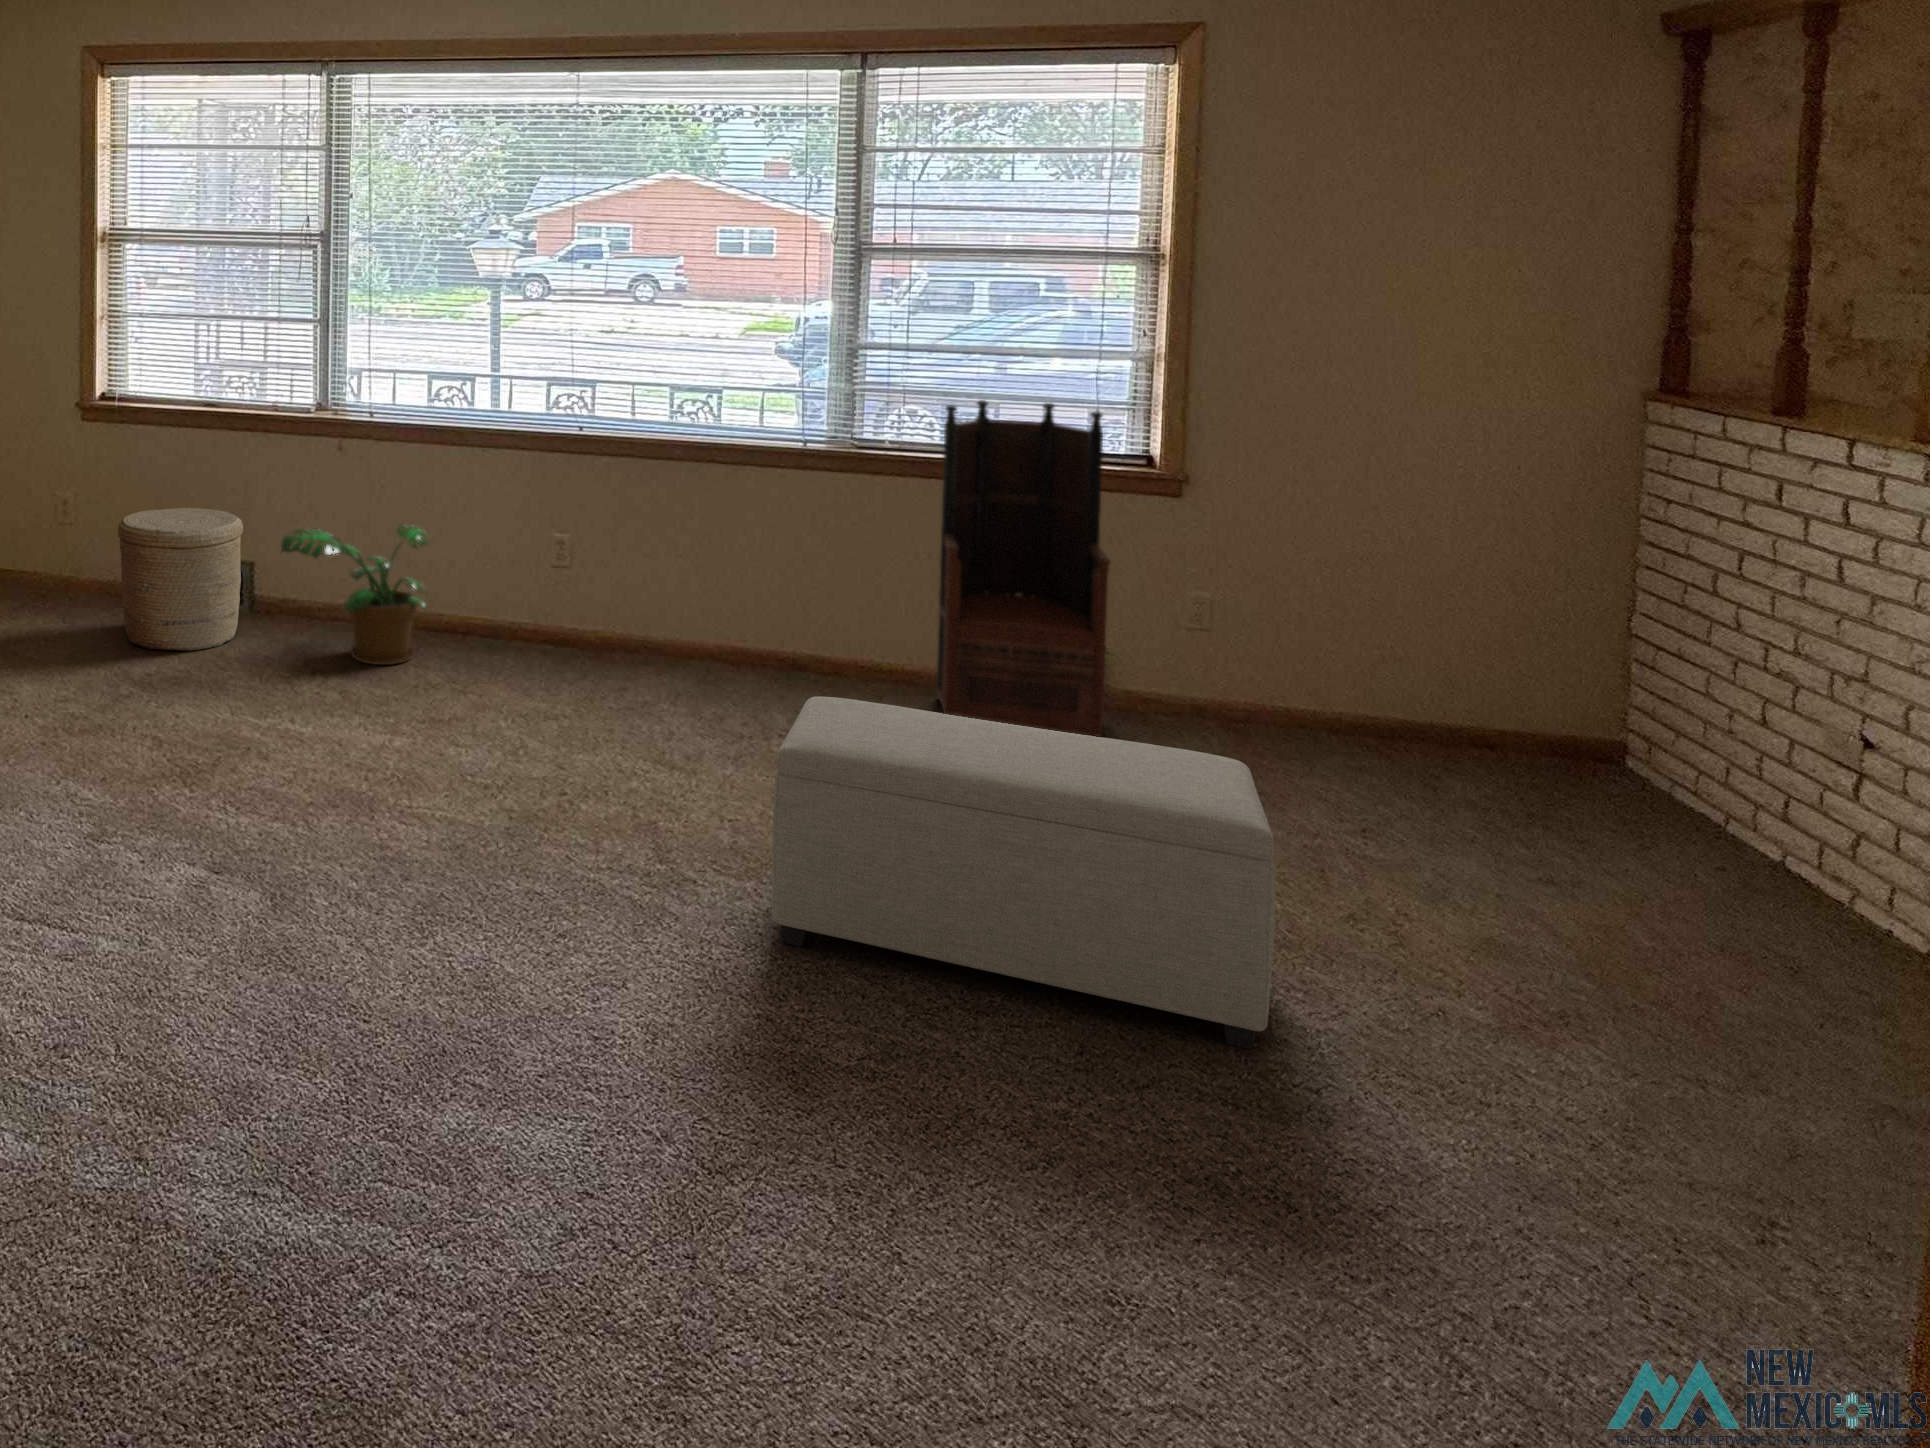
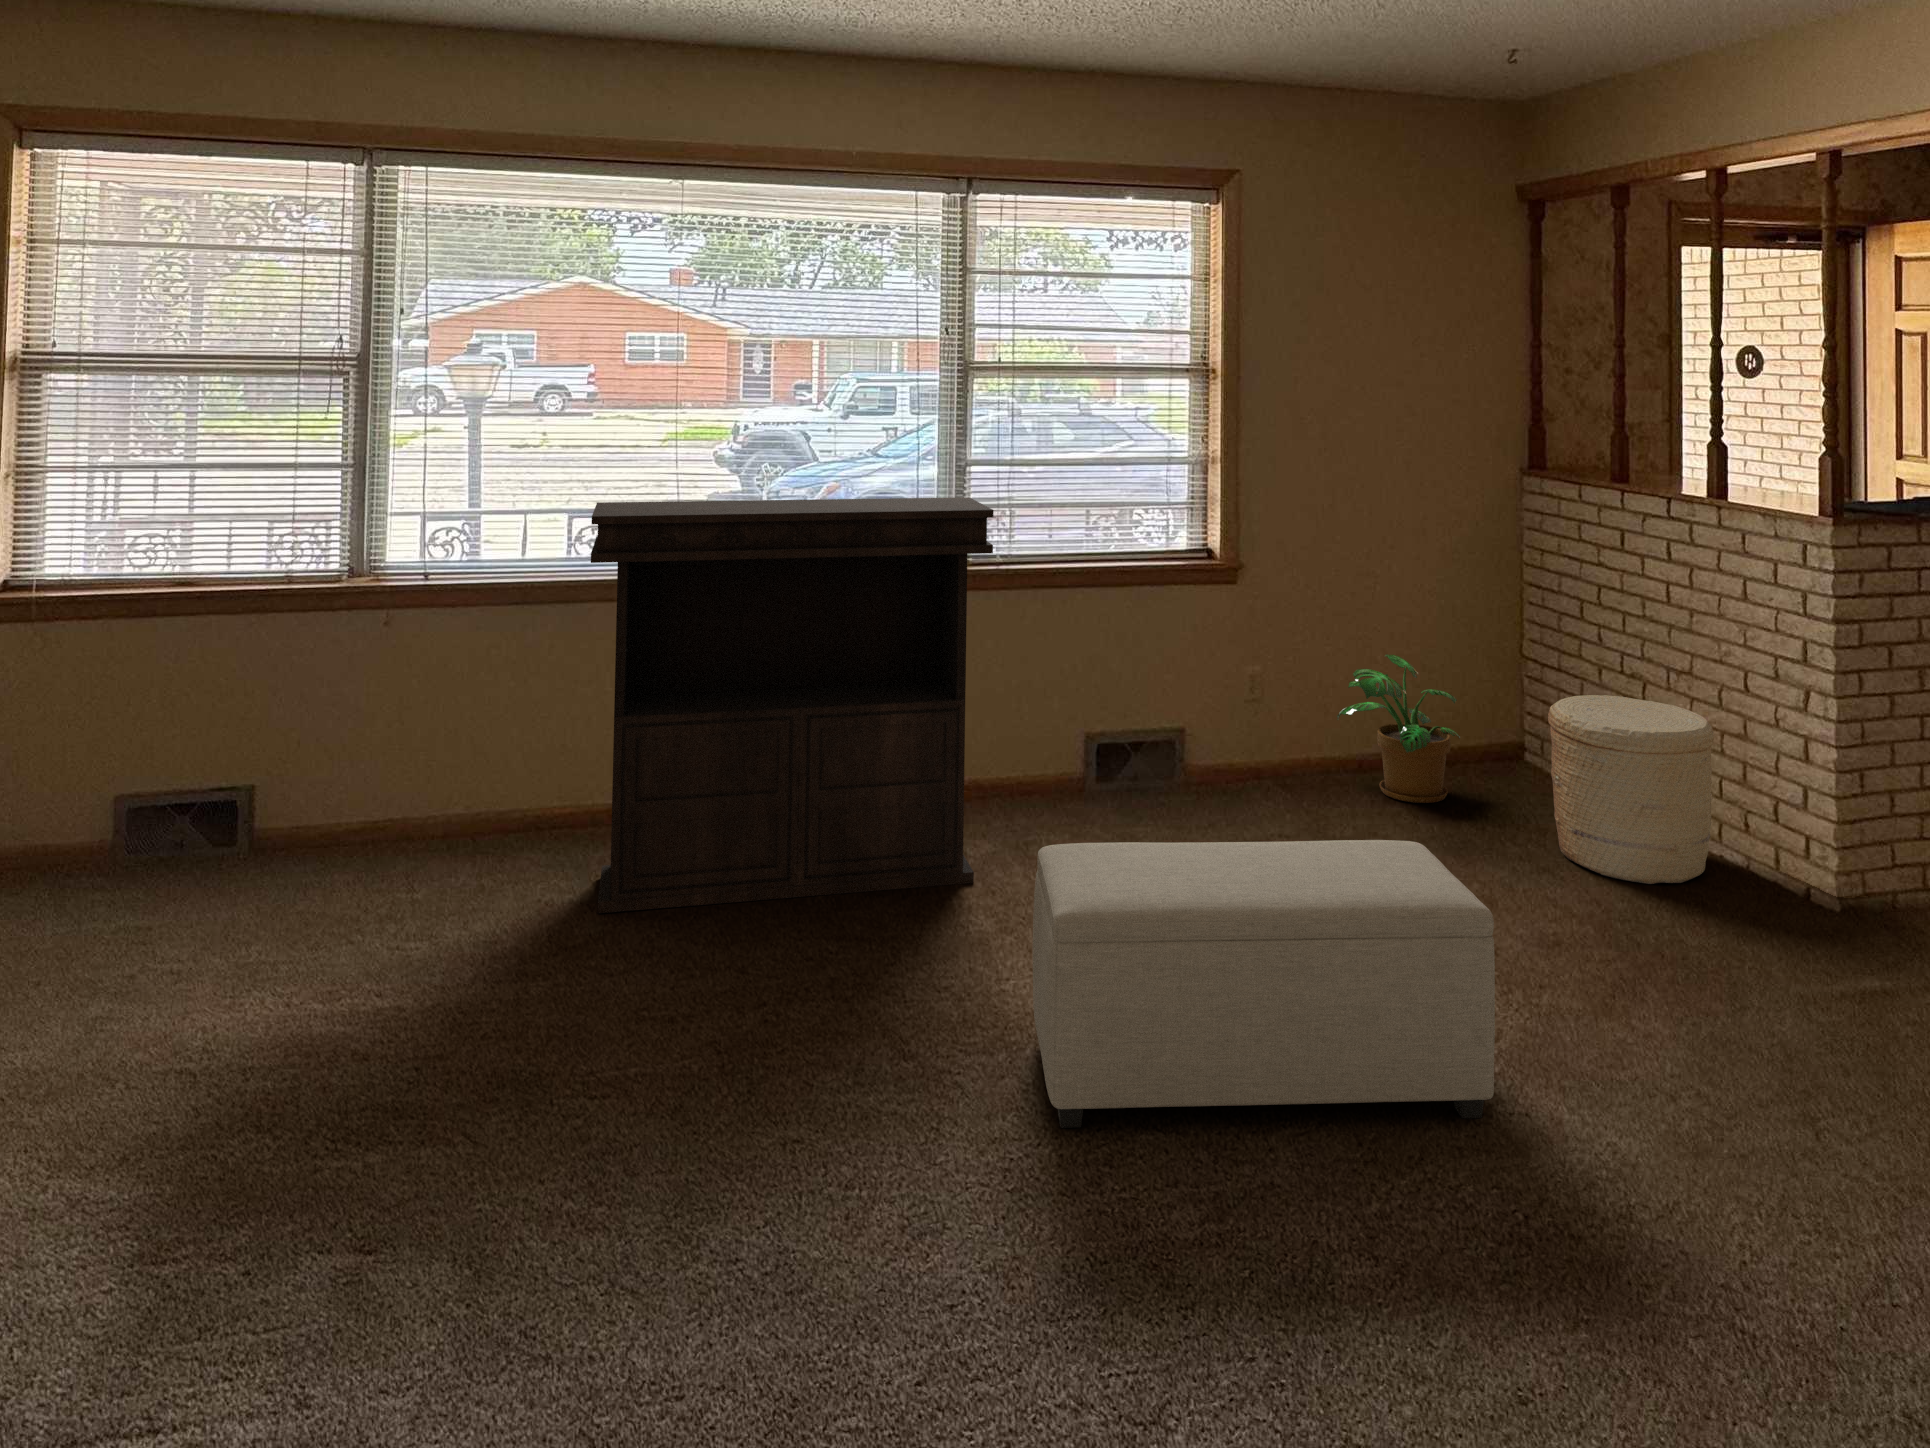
console table: none [470,362,843,741] -> present [591,497,994,913]
armchair: present [937,400,1111,737] -> none [1051,512,1208,836]
woven basket: present [117,508,243,651] -> present [1548,695,1714,884]
potted plant: present [281,525,430,665] -> present [1337,654,1460,803]

